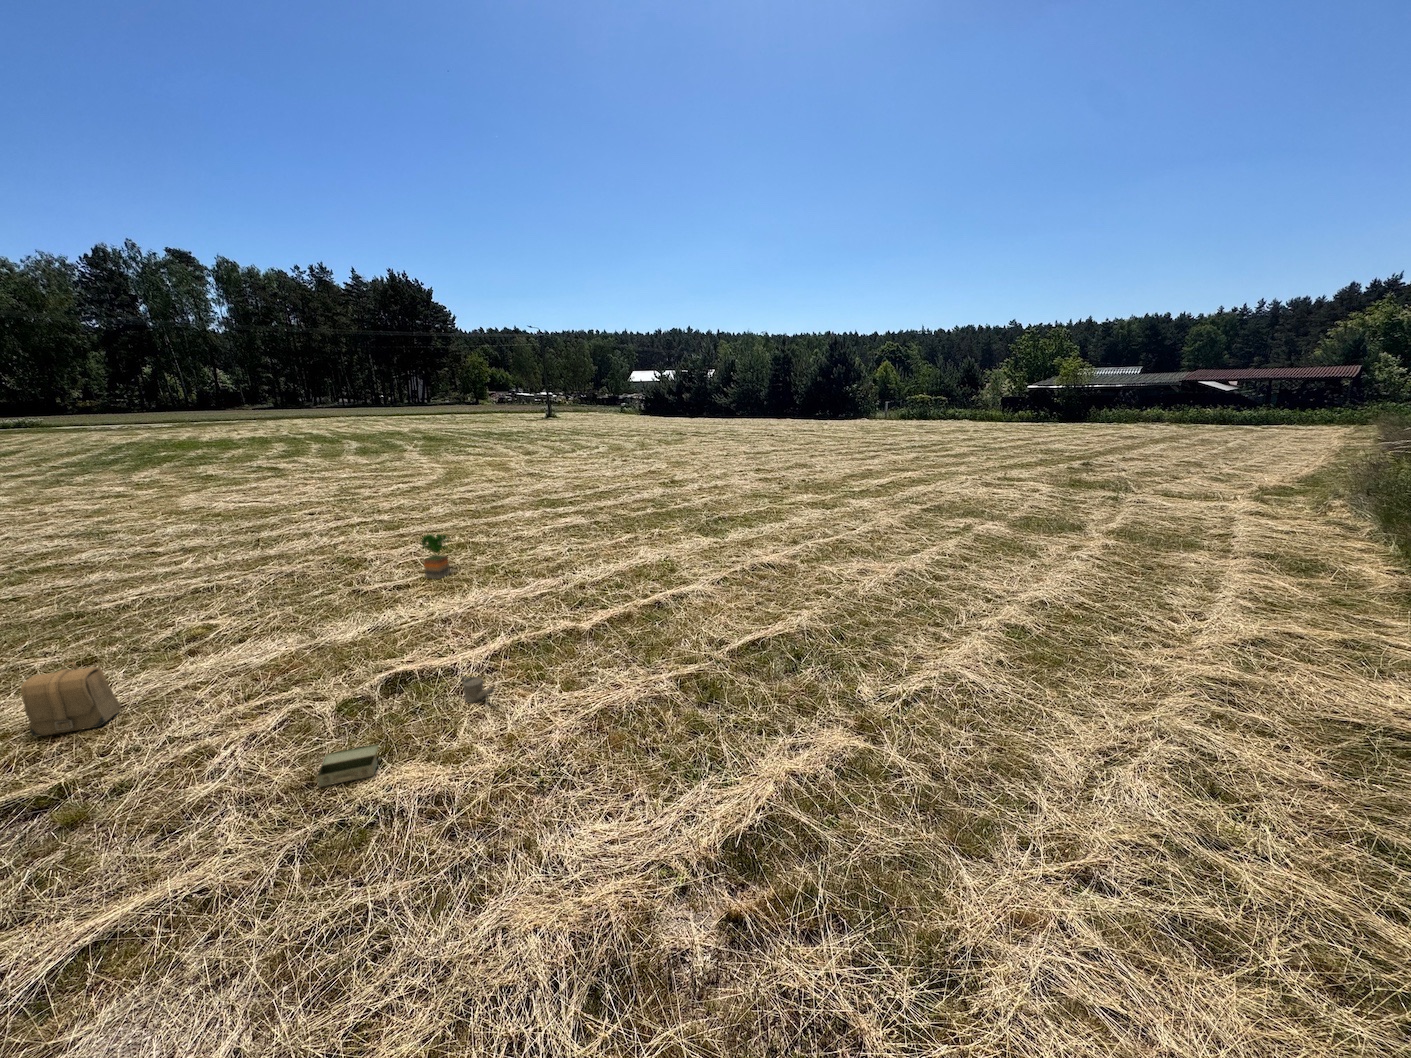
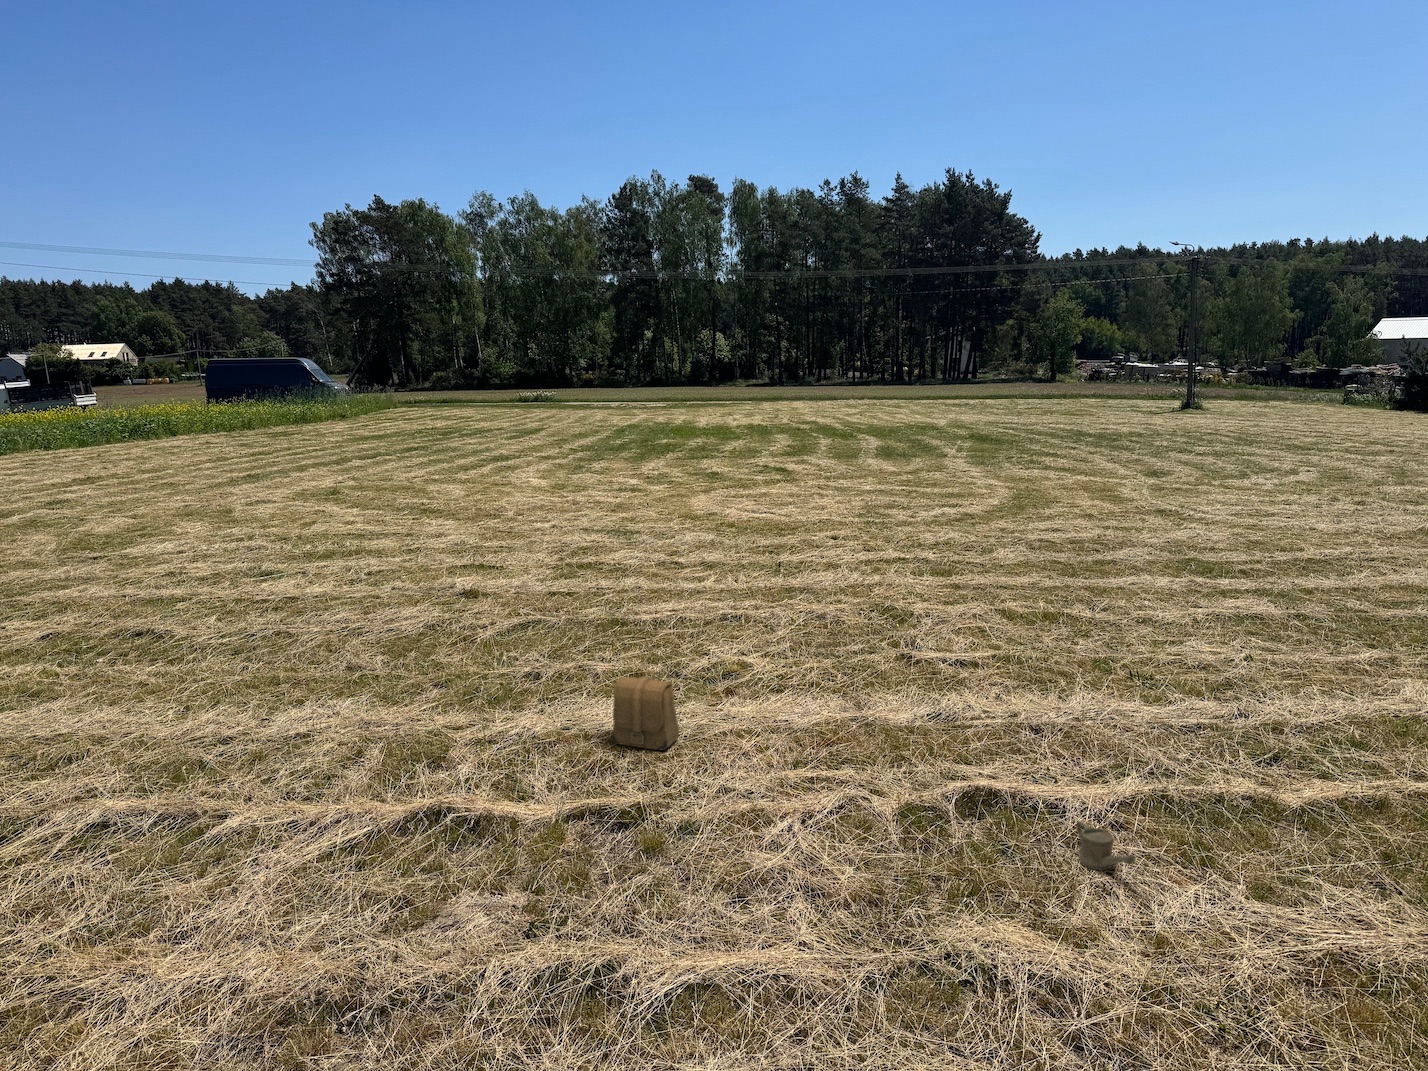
potted tree: present [421,534,451,579] -> none [999,588,1047,663]
toolbox: present [317,744,379,787] -> none [890,868,965,923]

